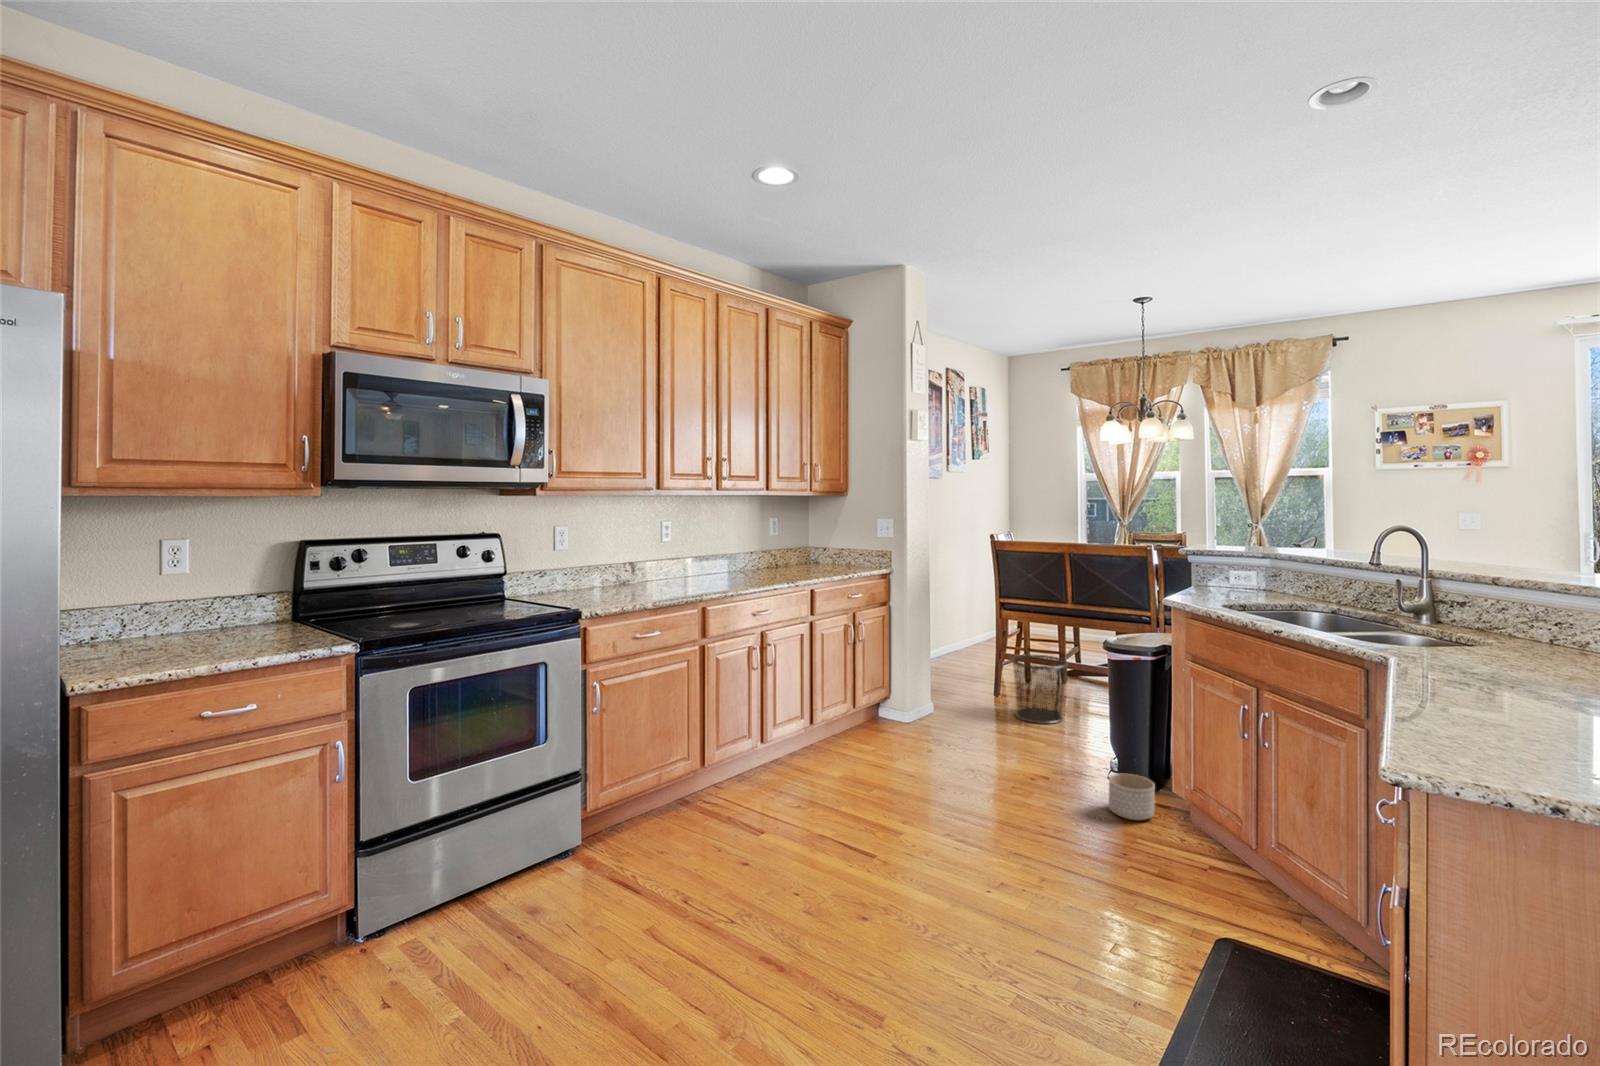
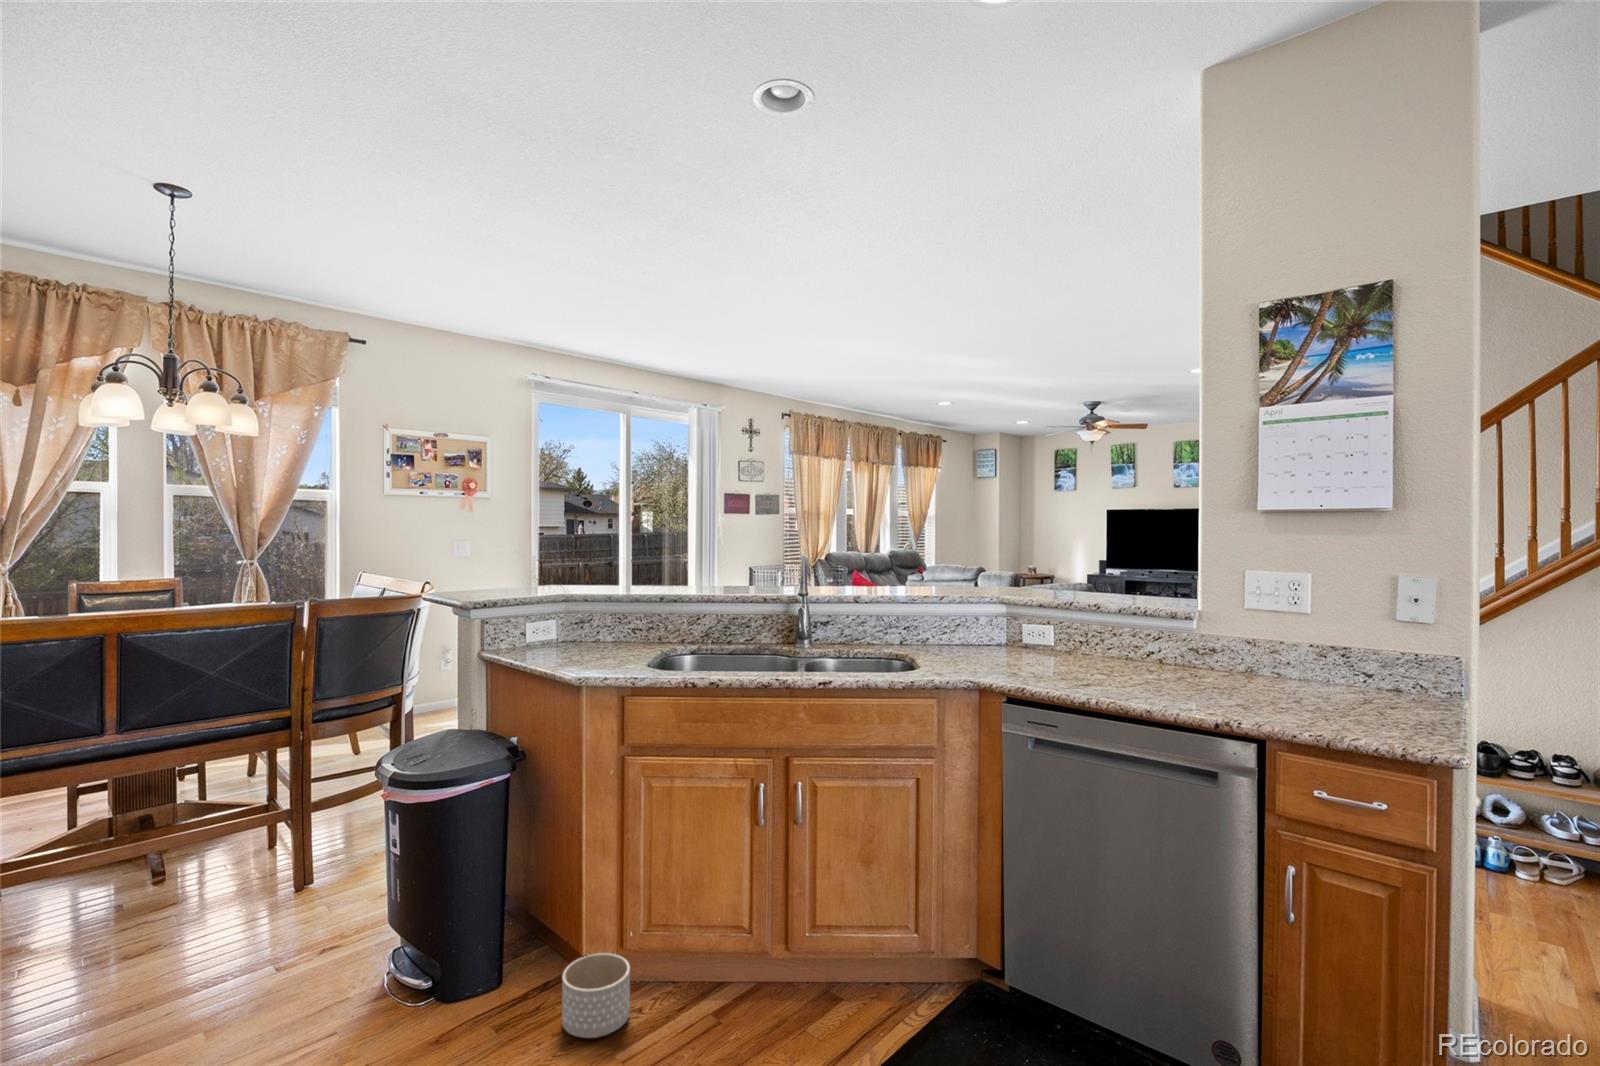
waste bin: present [1012,655,1068,724] -> none [80,844,228,1015]

